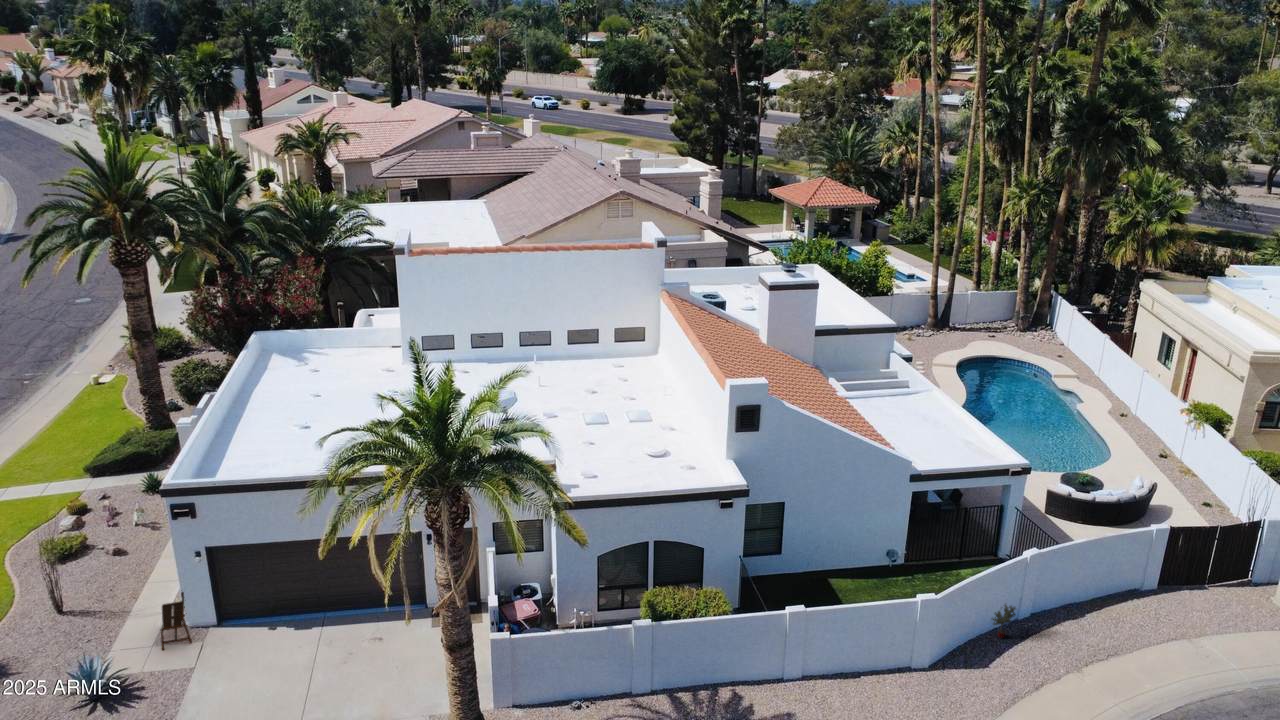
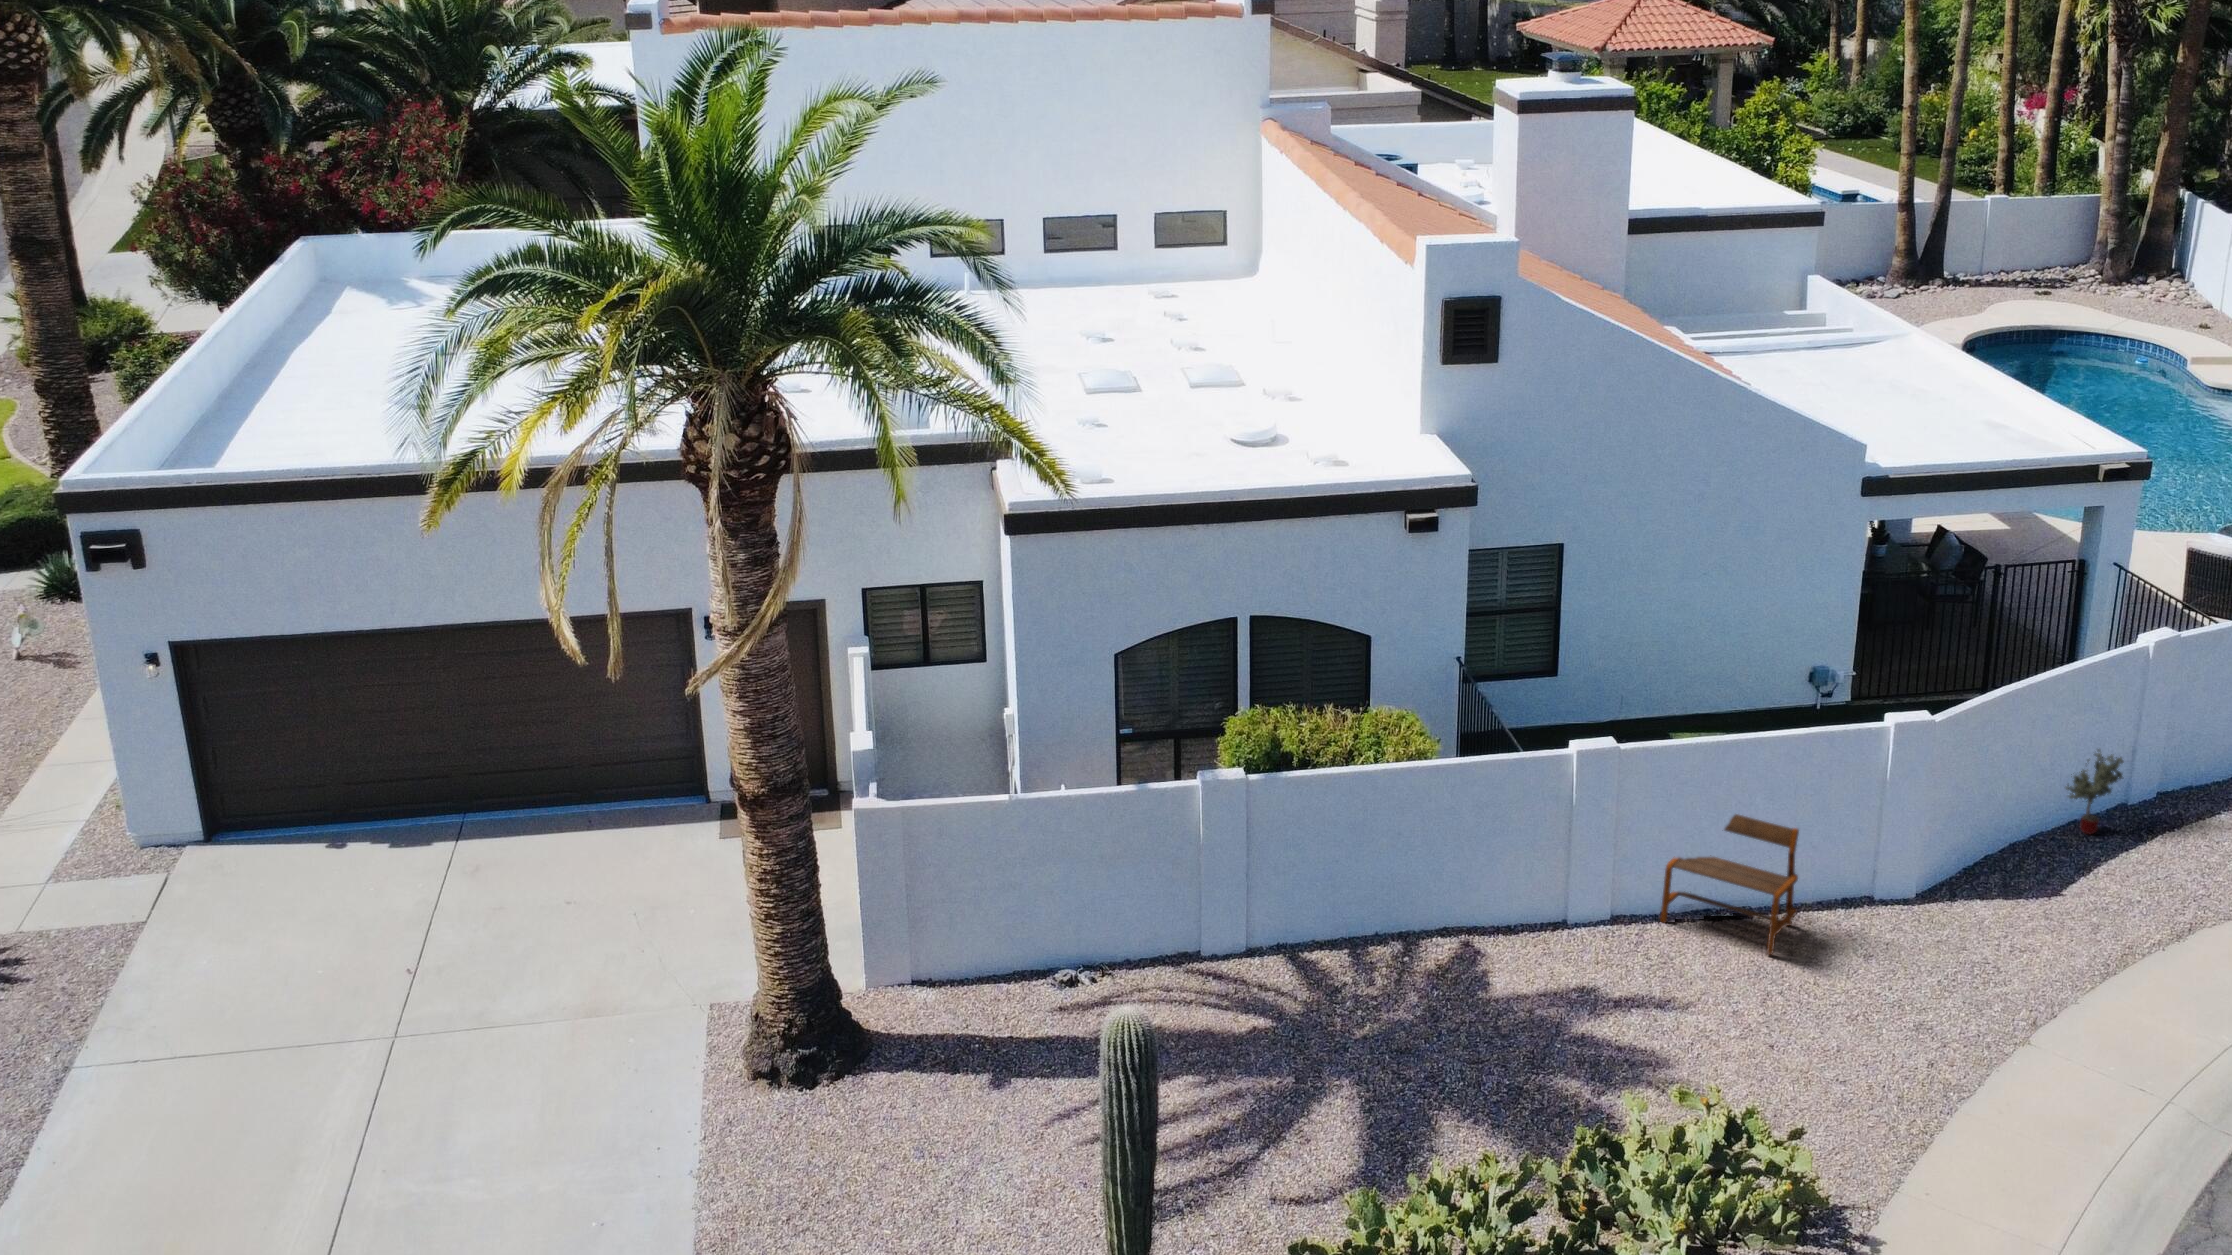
bench: present [161,592,192,650] -> present [1660,814,1799,955]

